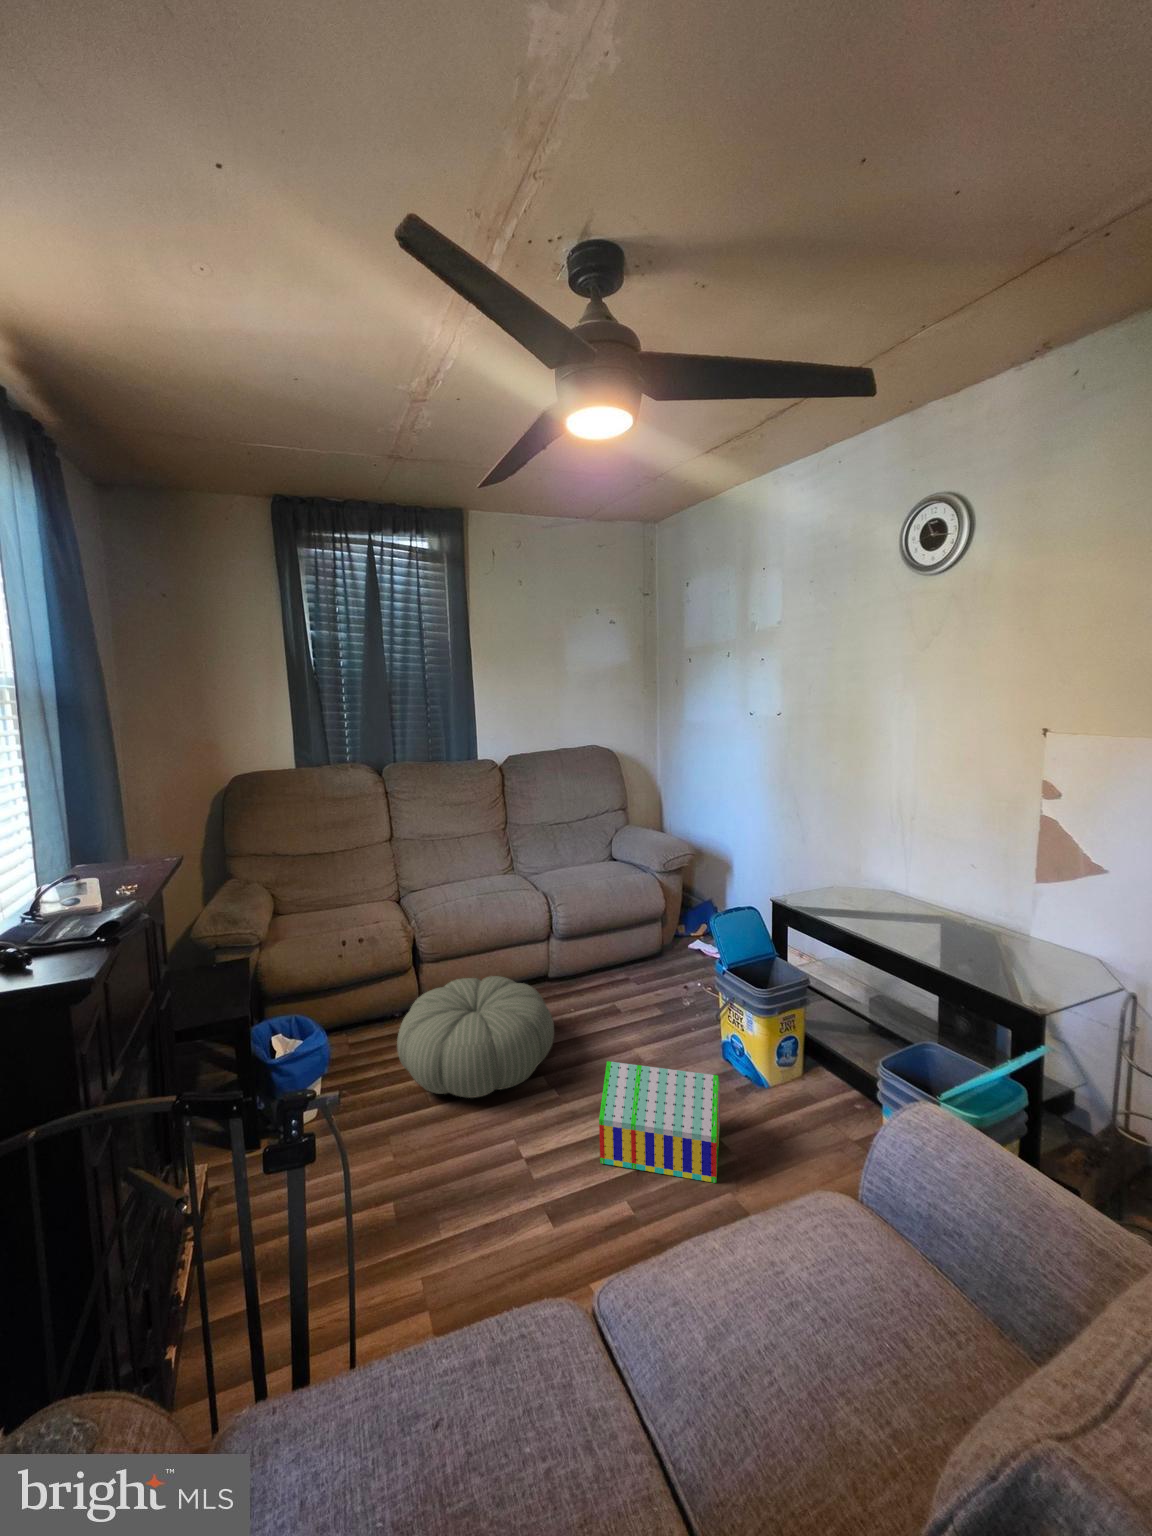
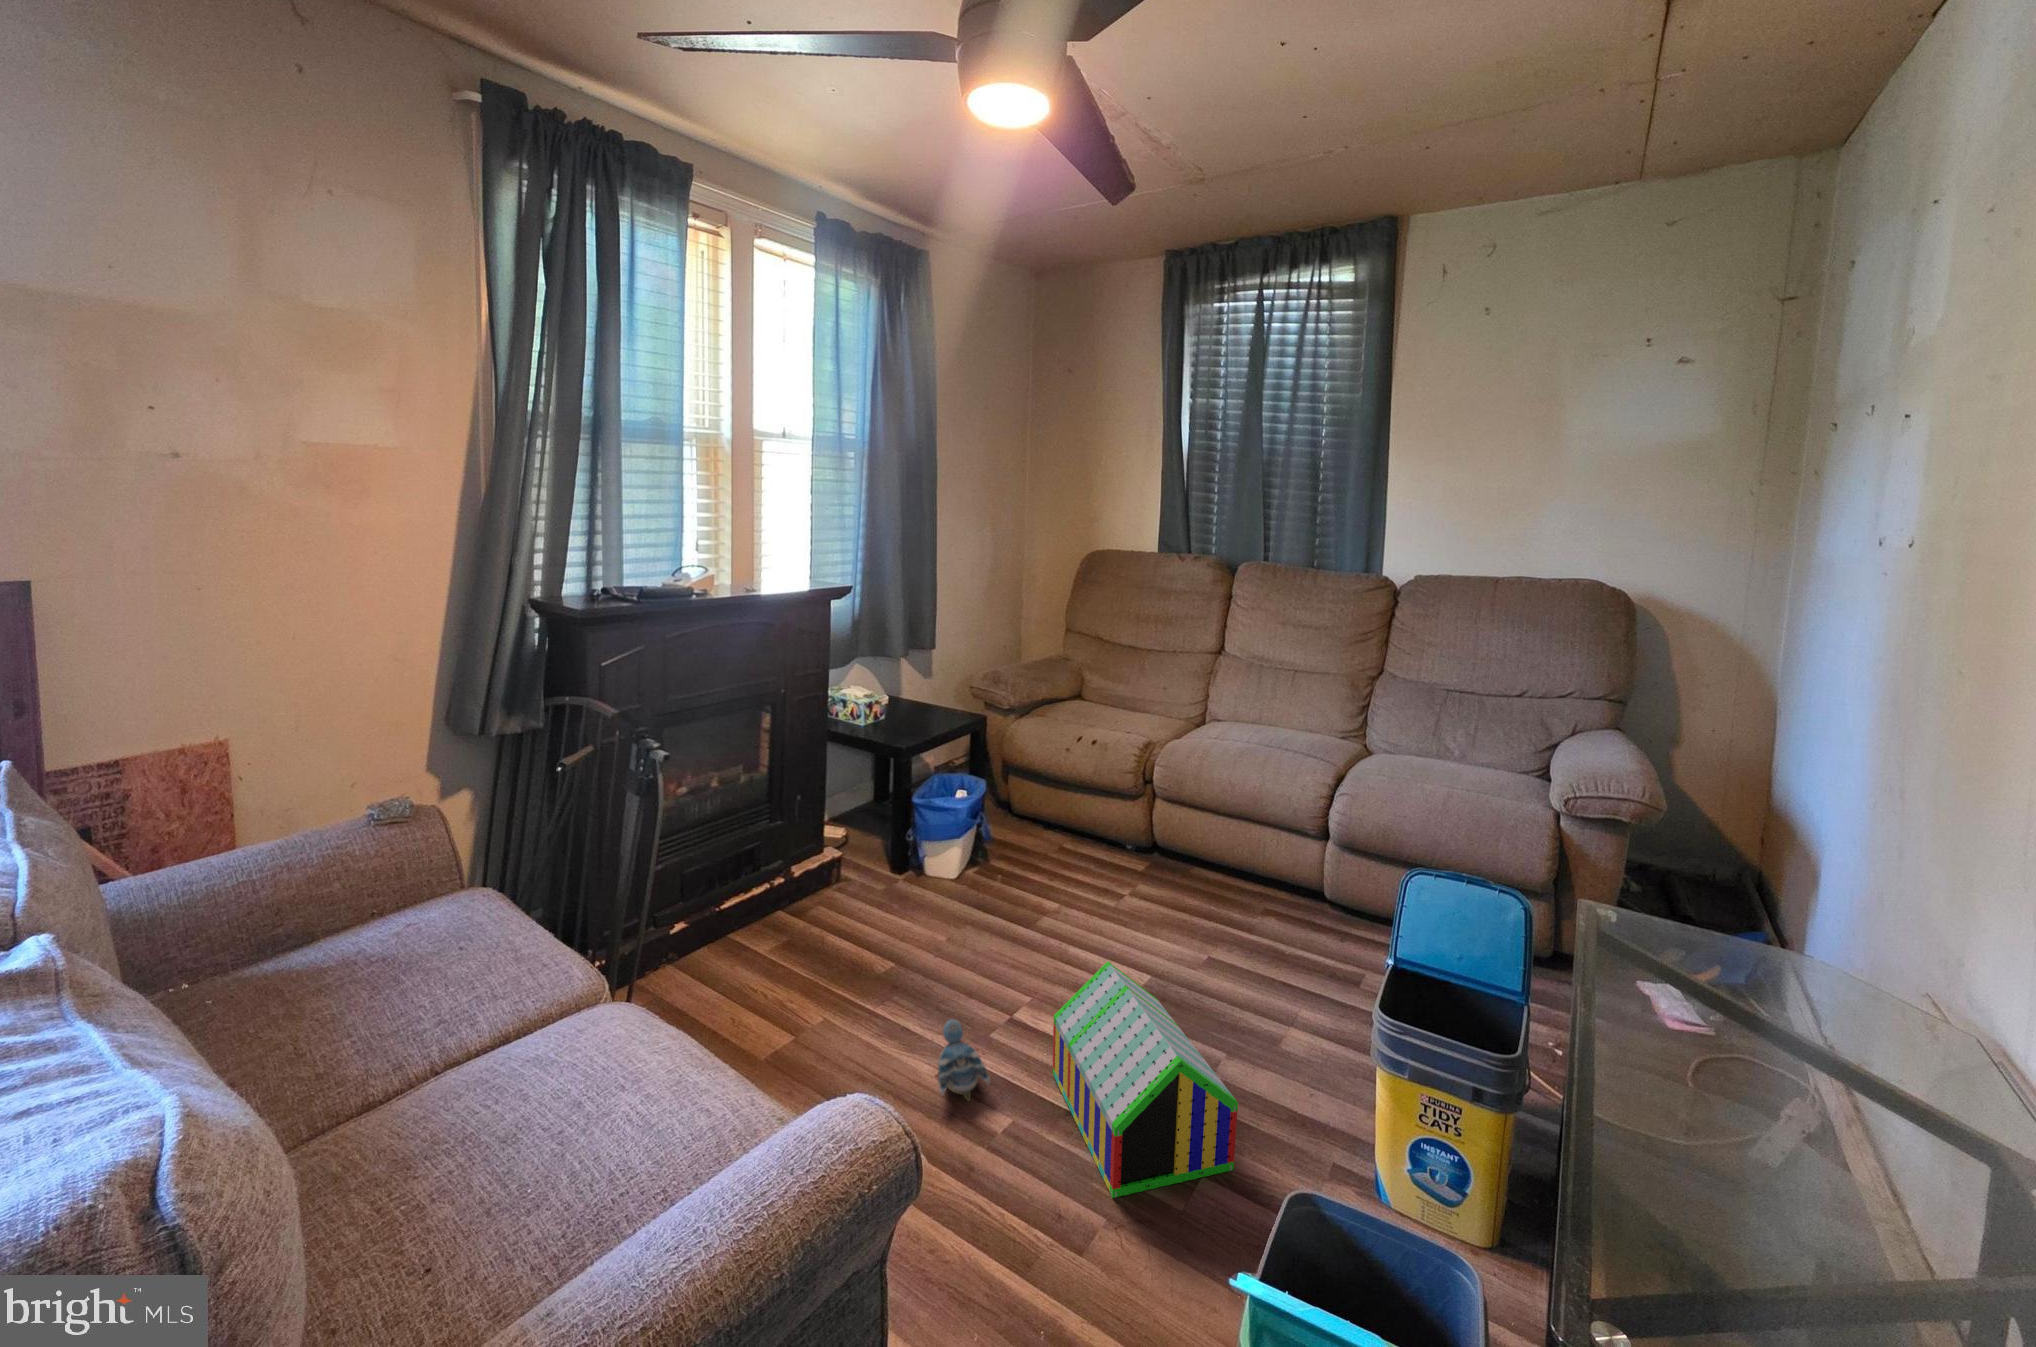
pouf: present [397,976,554,1098] -> none [1024,825,1222,964]
plush toy: none [544,1174,606,1228] -> present [938,1019,990,1102]

